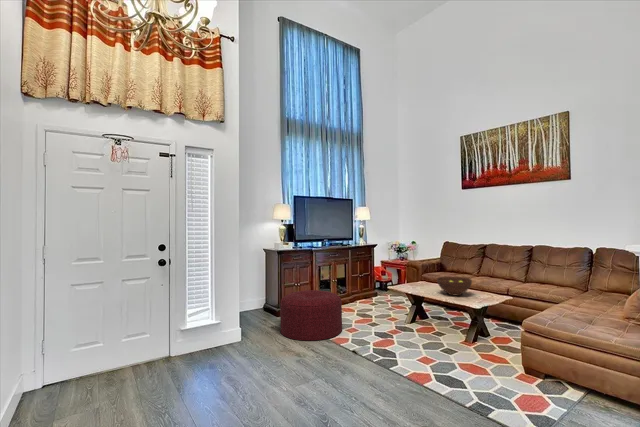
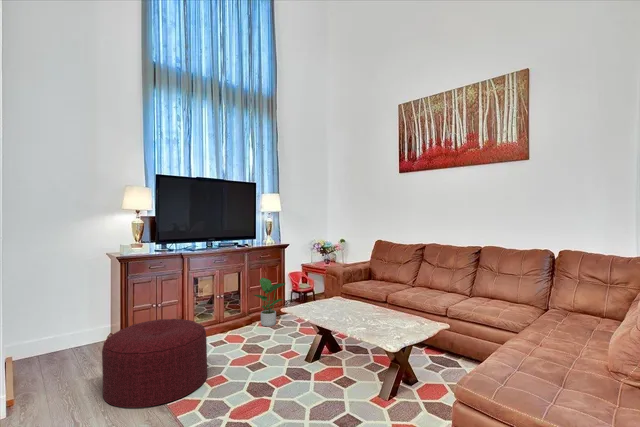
potted plant: none [356,268,379,303] -> present [254,278,285,326]
fruit bowl: present [437,276,472,295] -> none [344,296,392,326]

